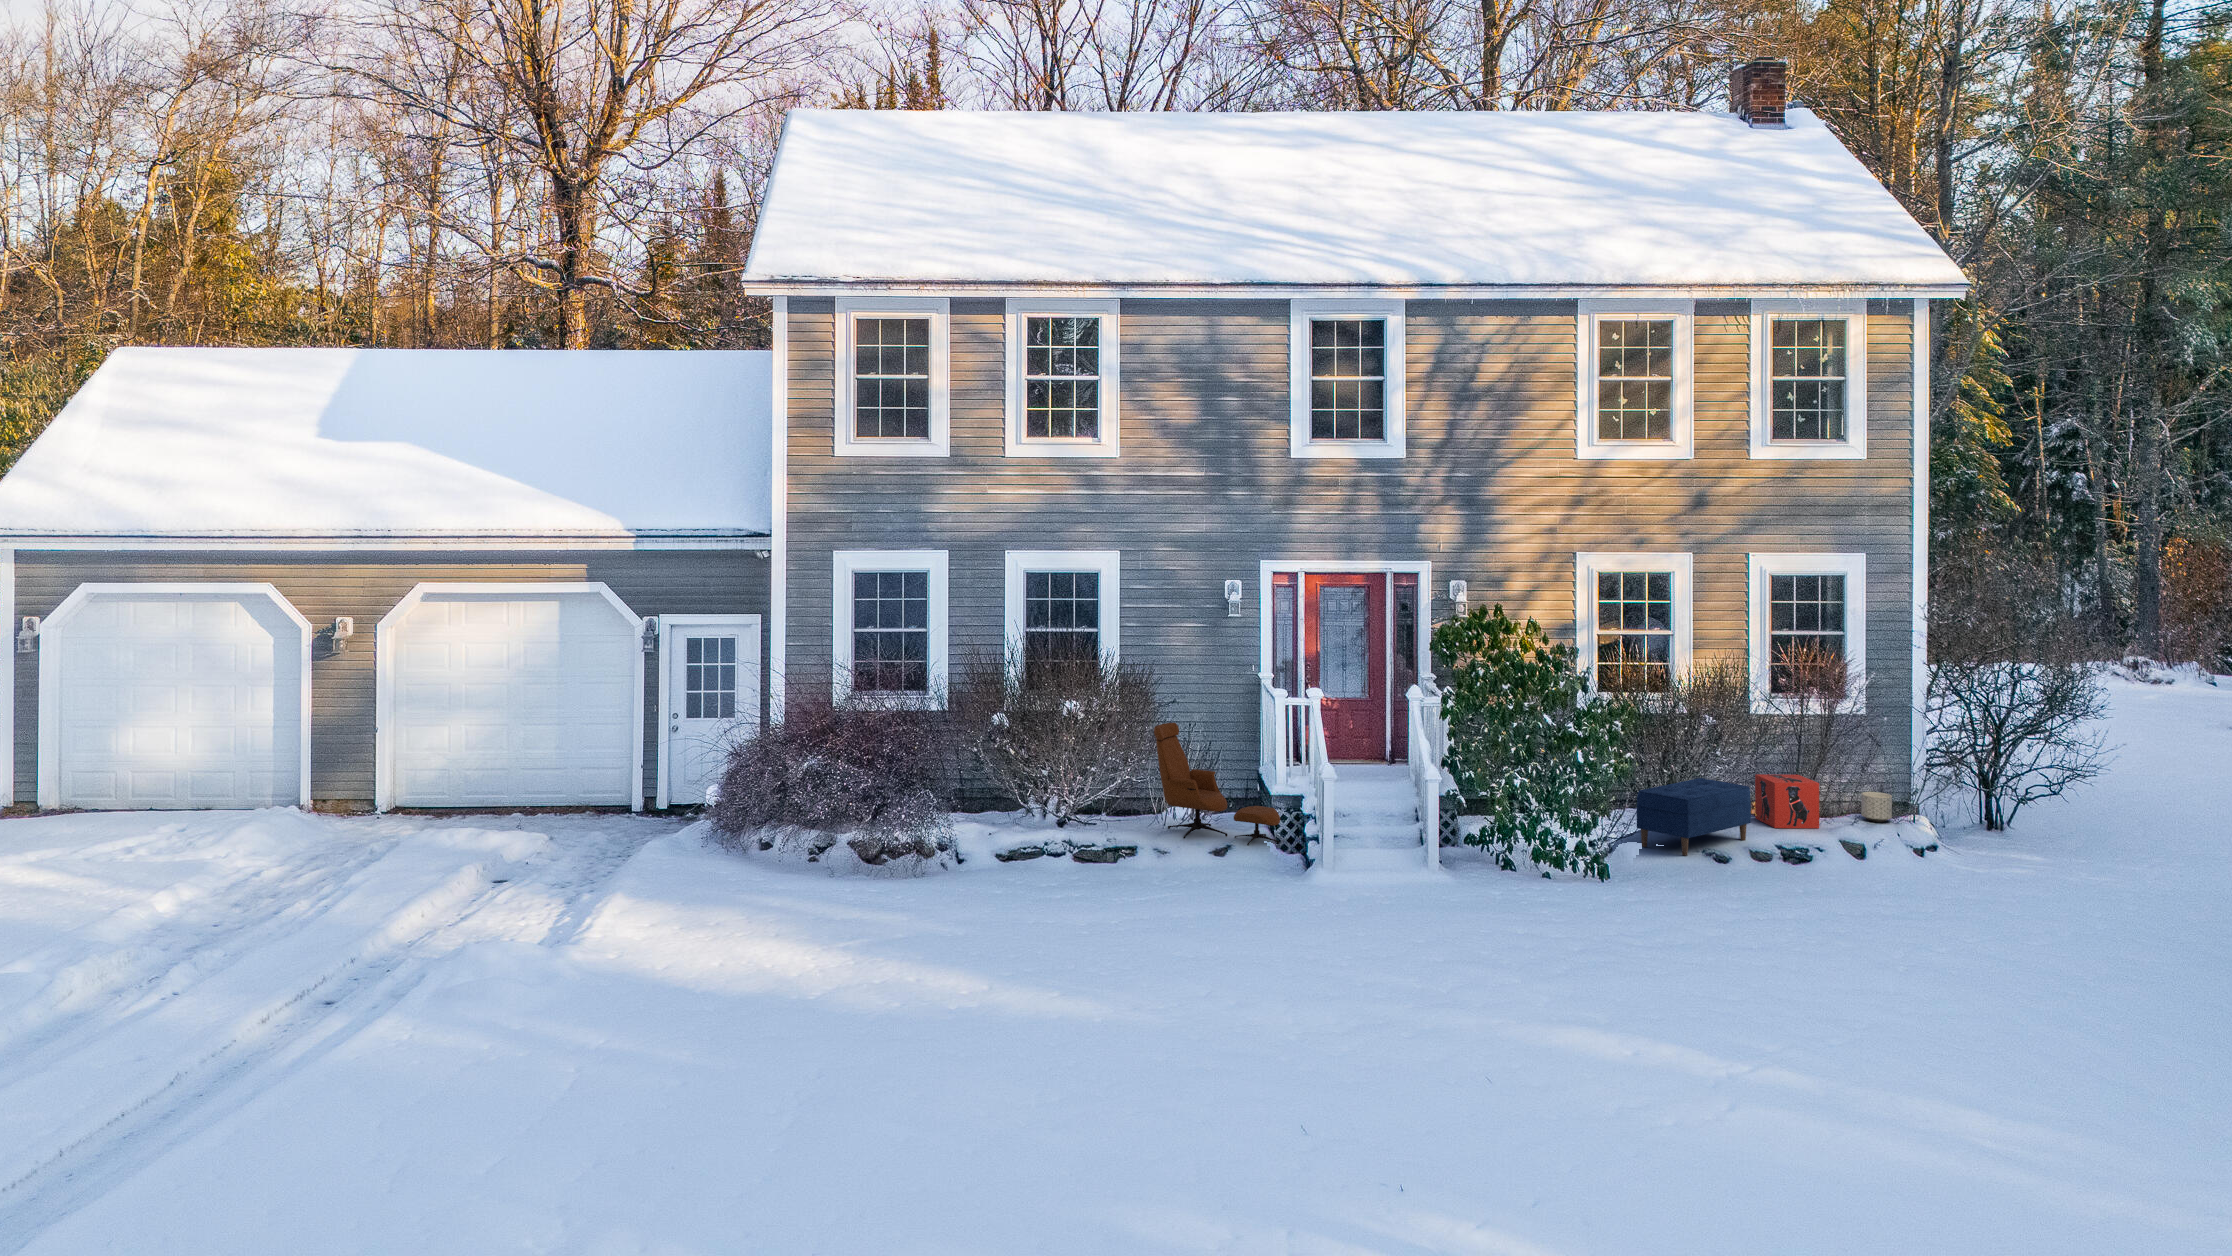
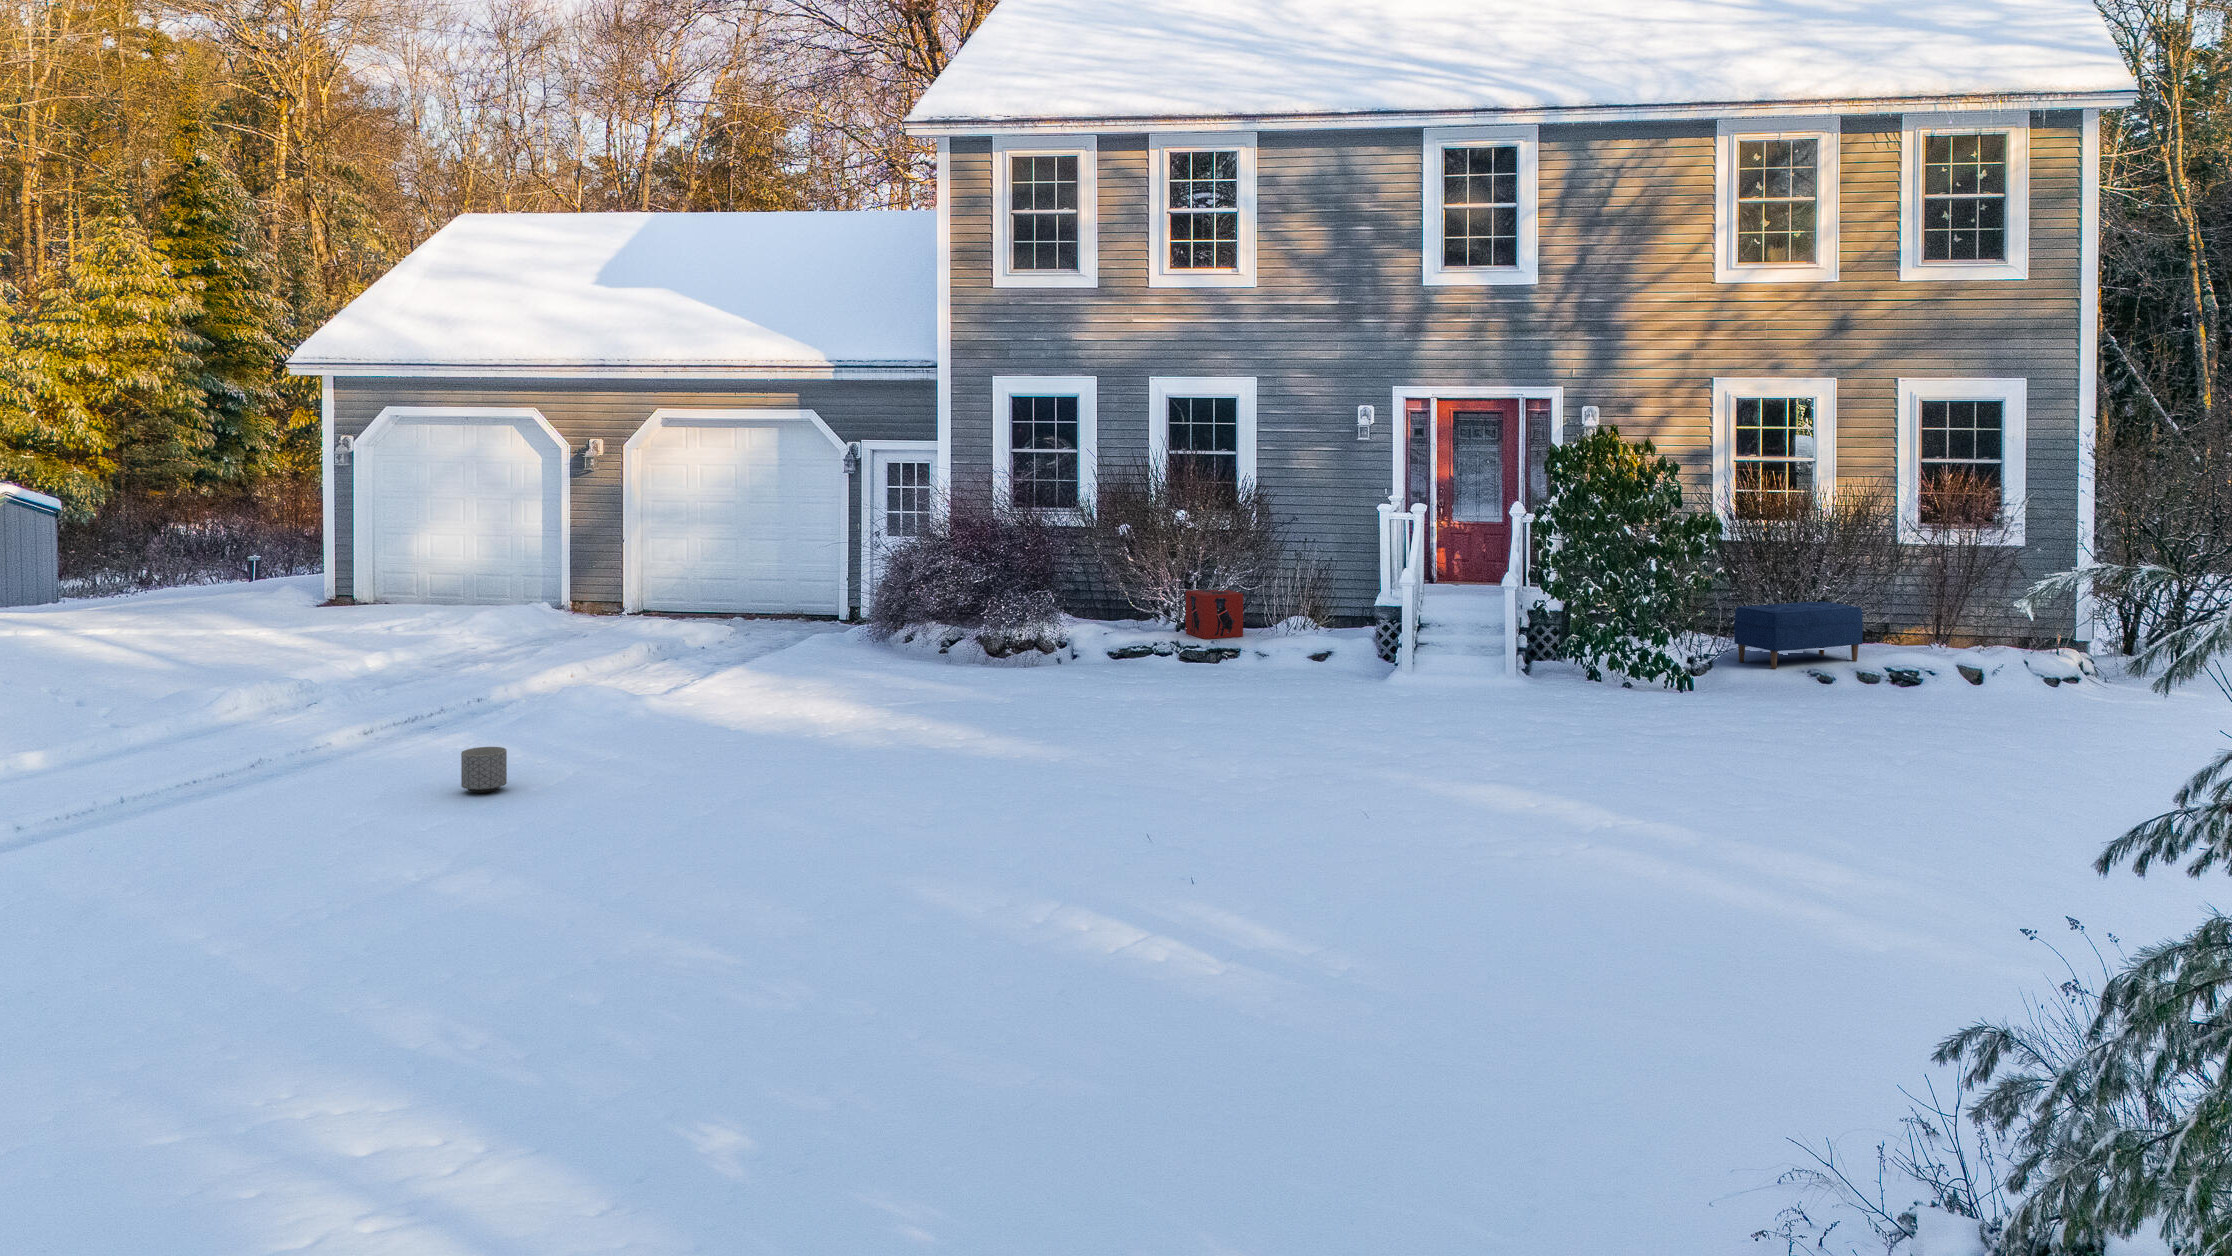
lounge chair: present [1154,723,1280,845] -> none [1271,537,1383,648]
storage box: present [1755,774,1819,828] -> present [1186,590,1243,639]
planter: present [1861,792,1892,822] -> present [461,747,507,793]

